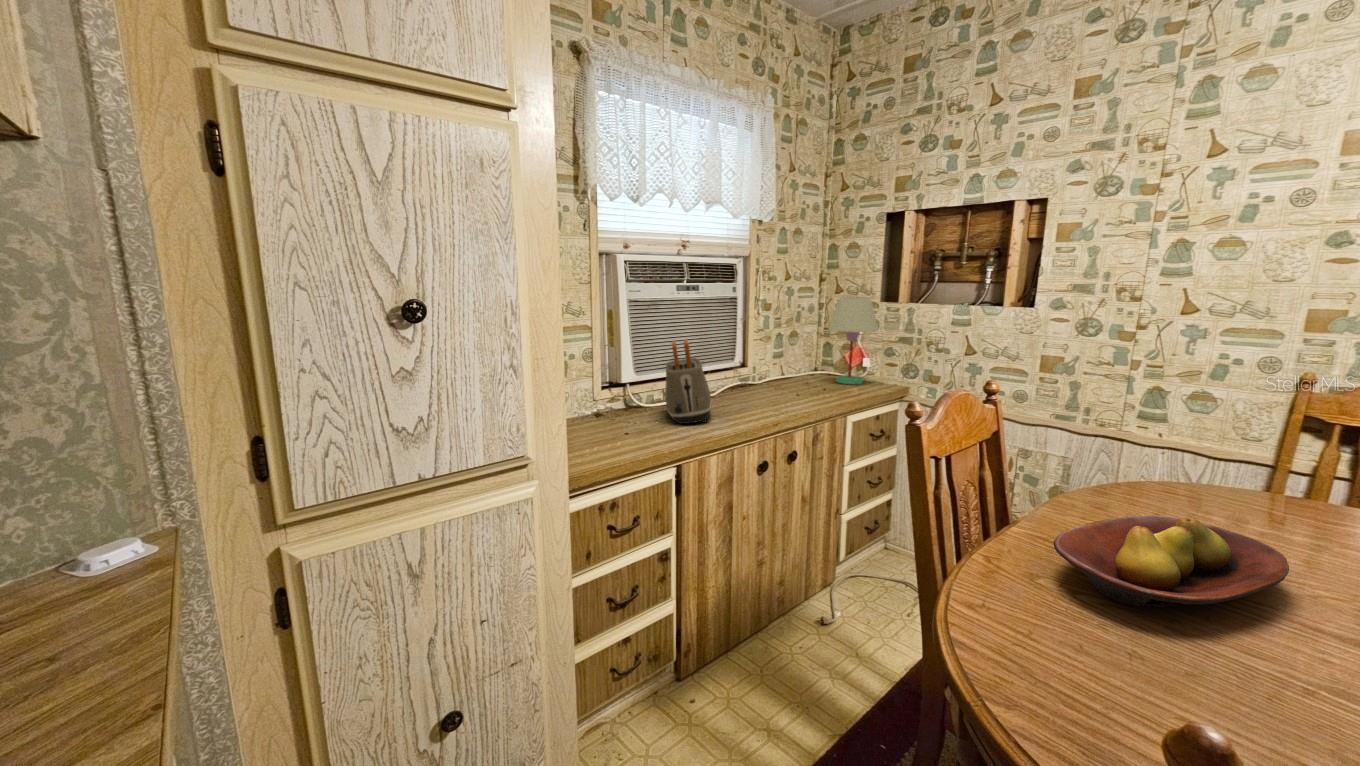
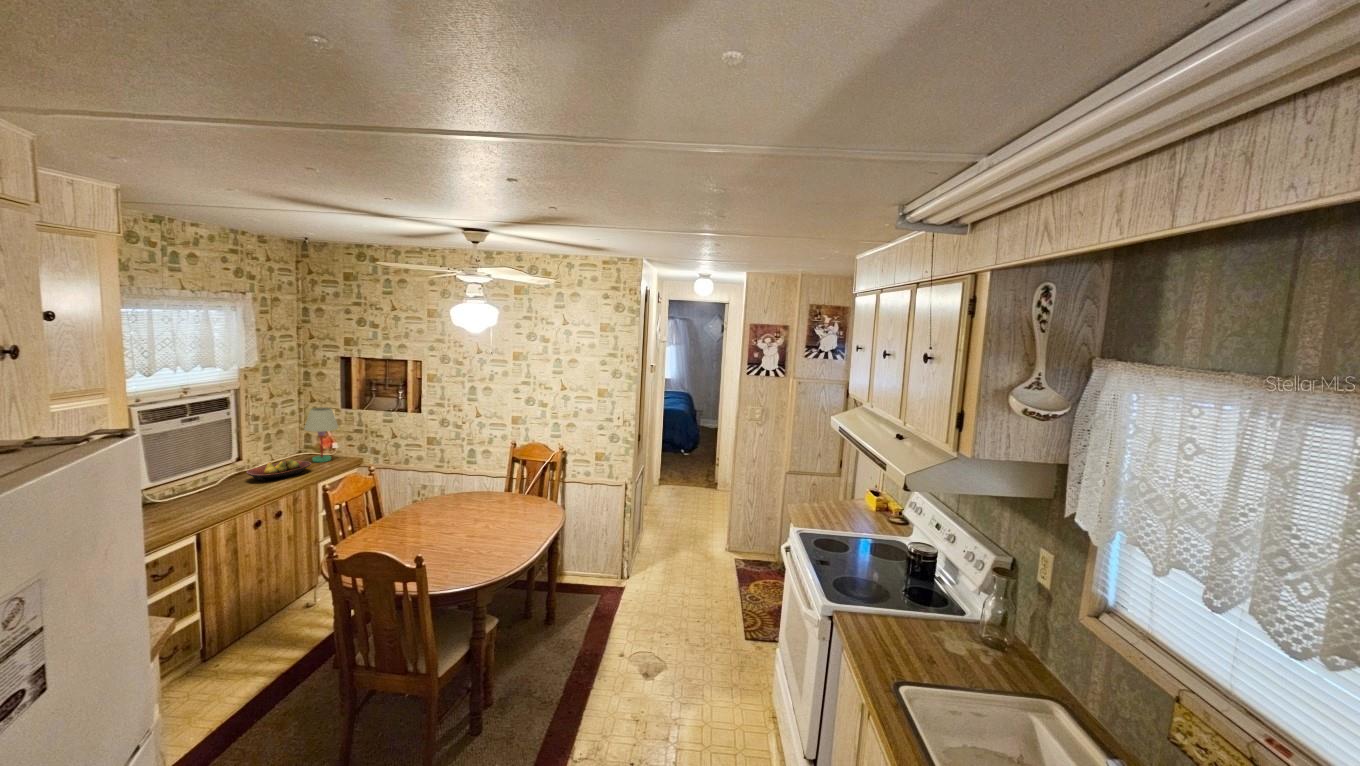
toaster: present [665,340,712,424] -> none [180,458,218,509]
fruit bowl: present [1054,516,1289,607] -> present [246,459,311,481]

